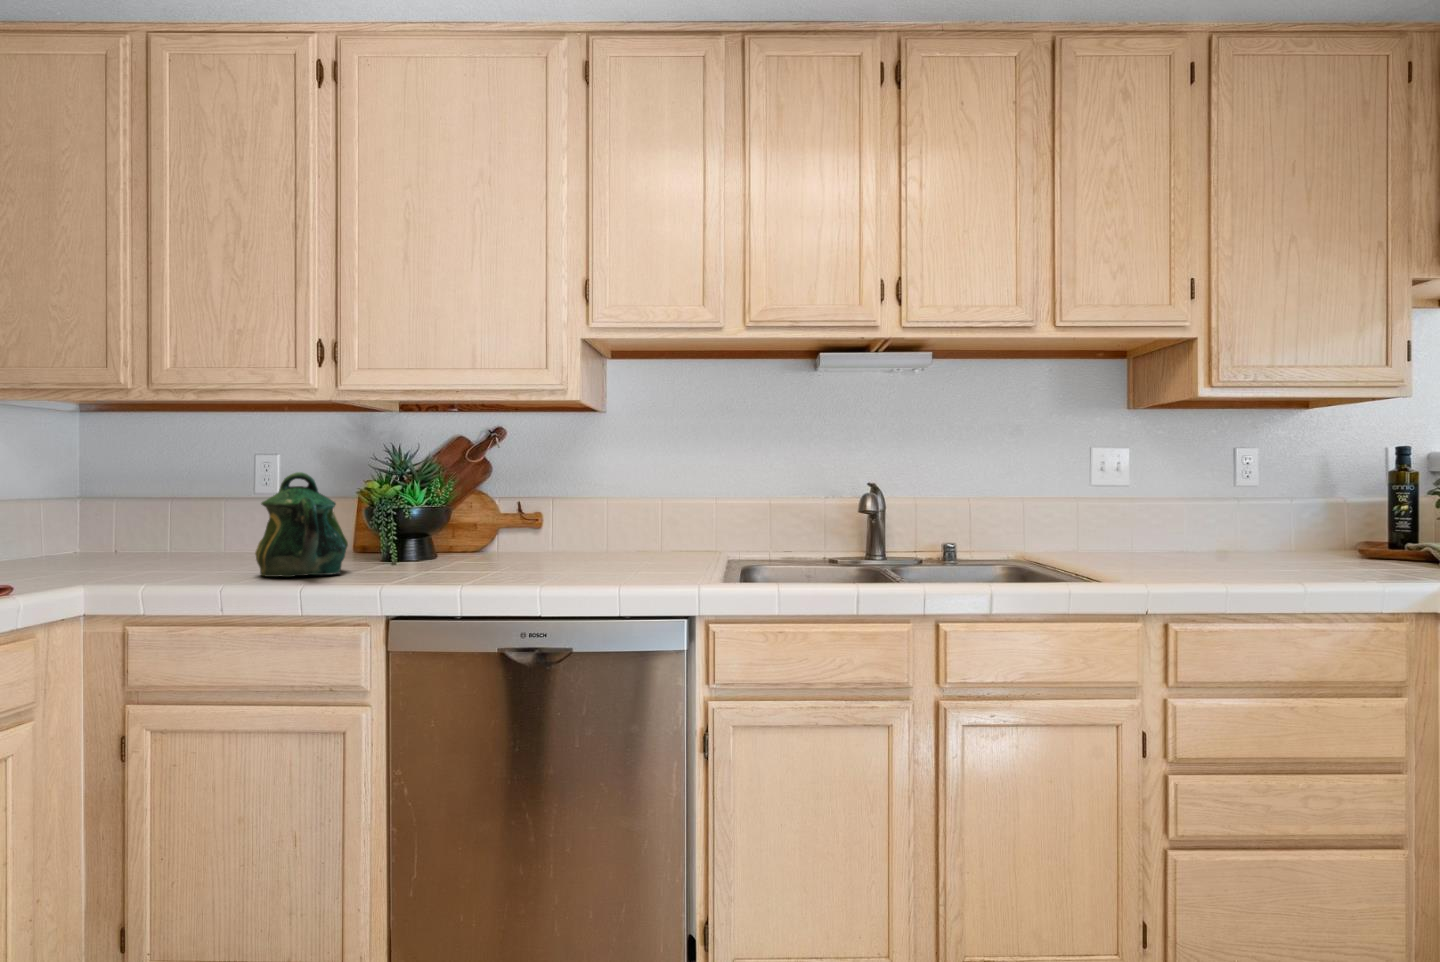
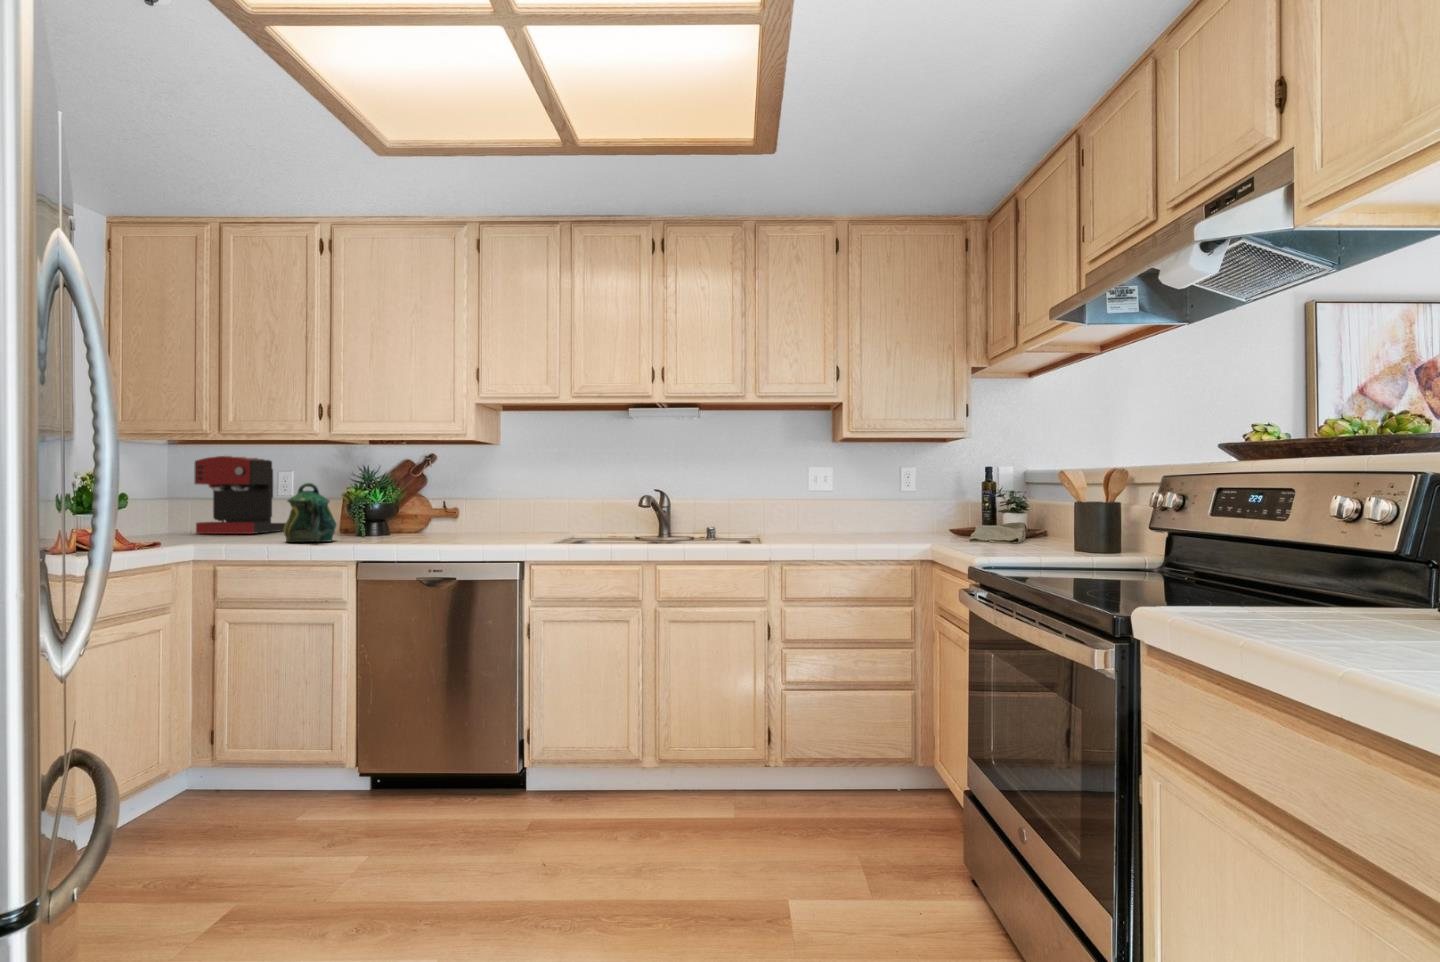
coffee maker: none [114,424,275,556] -> present [194,456,285,534]

